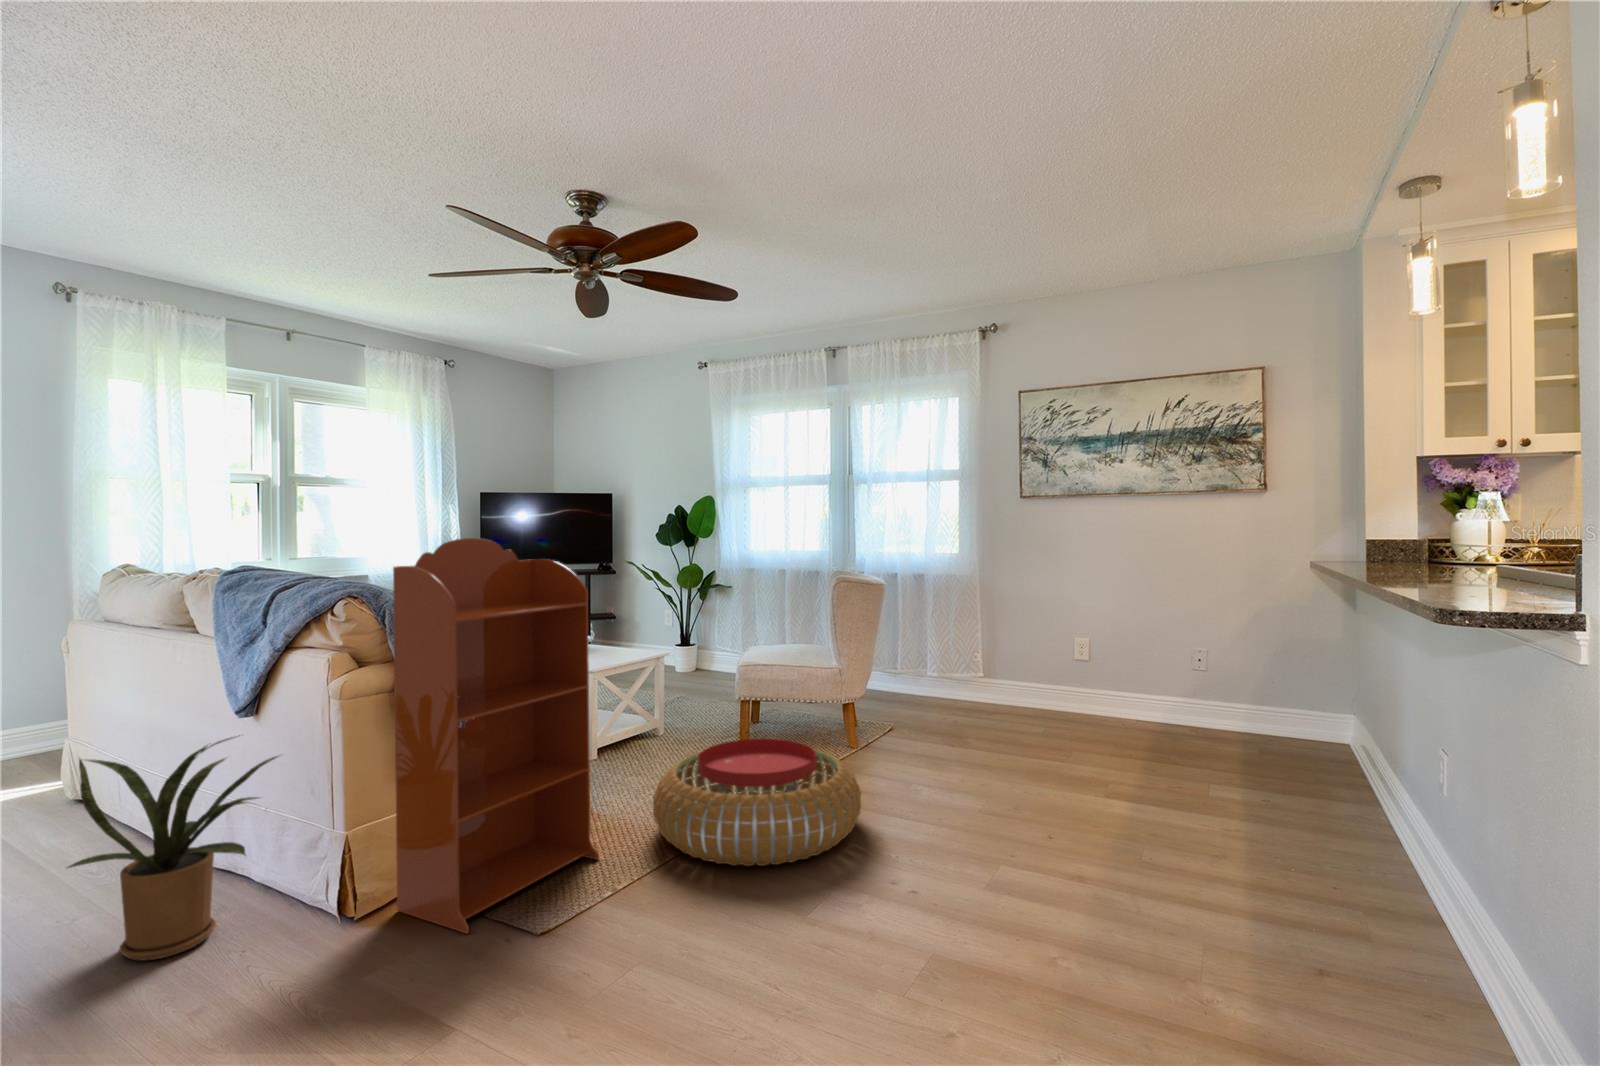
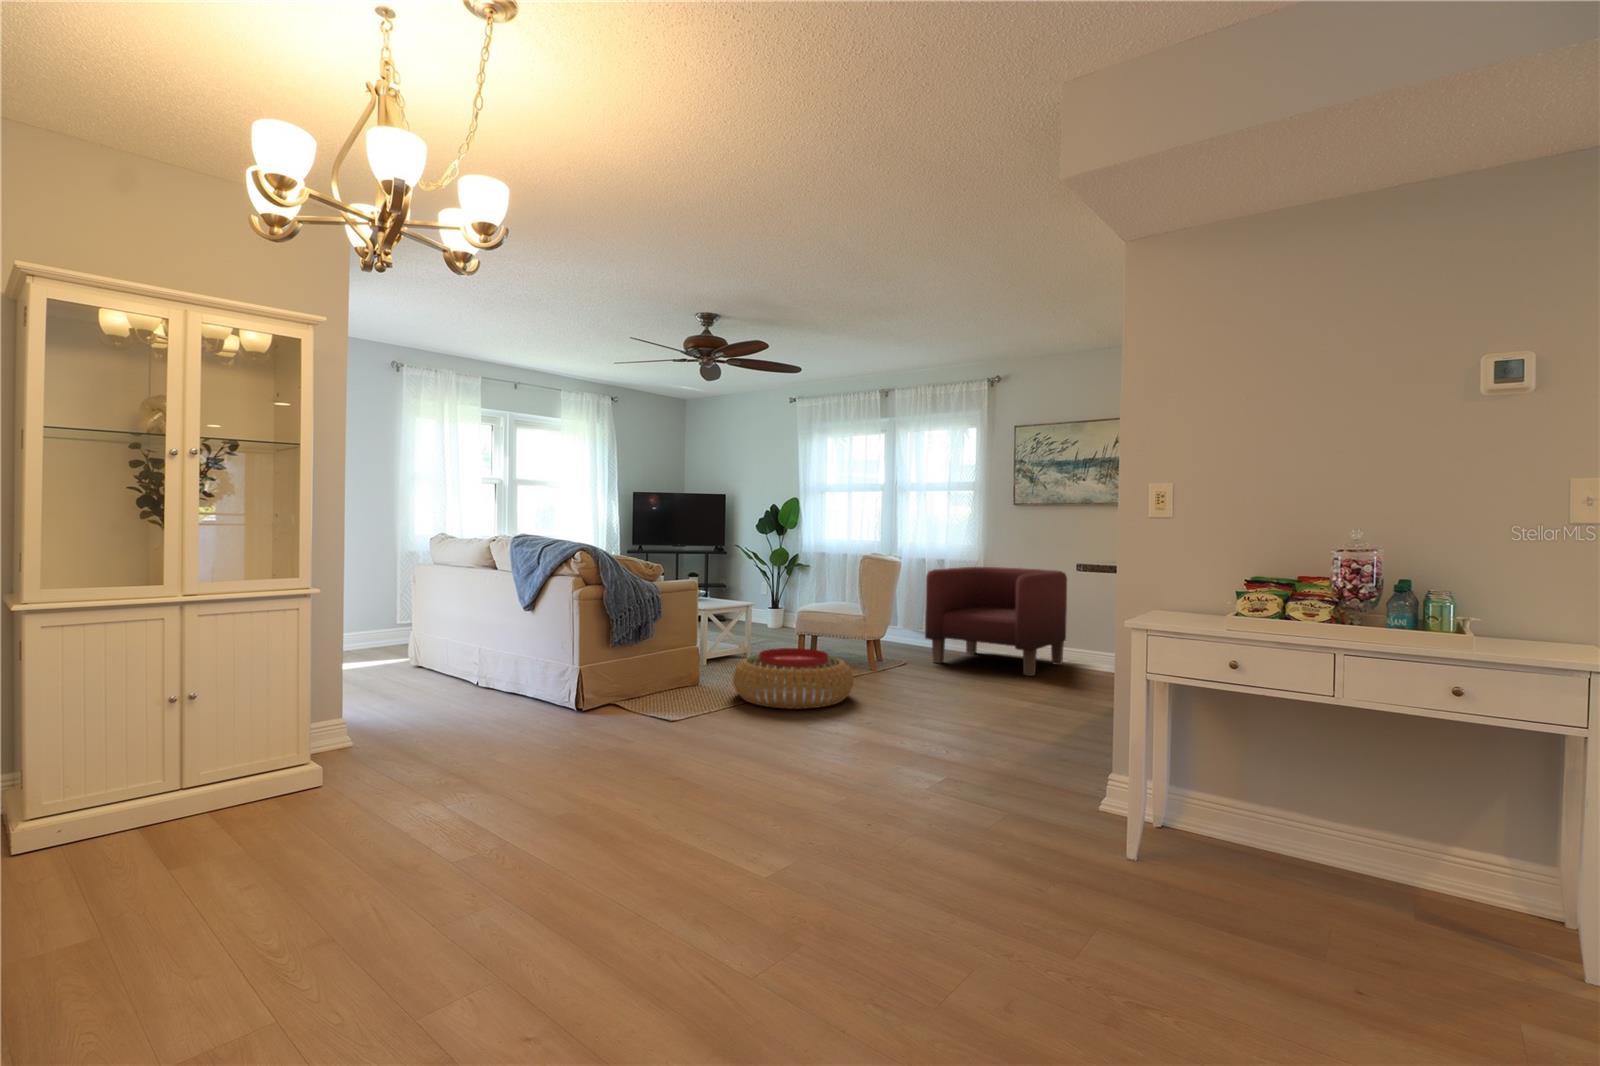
bookcase: present [393,538,599,933] -> none [601,523,702,719]
armchair: none [920,584,1108,744] -> present [925,567,1067,676]
house plant: present [68,735,278,961] -> none [458,614,551,716]

